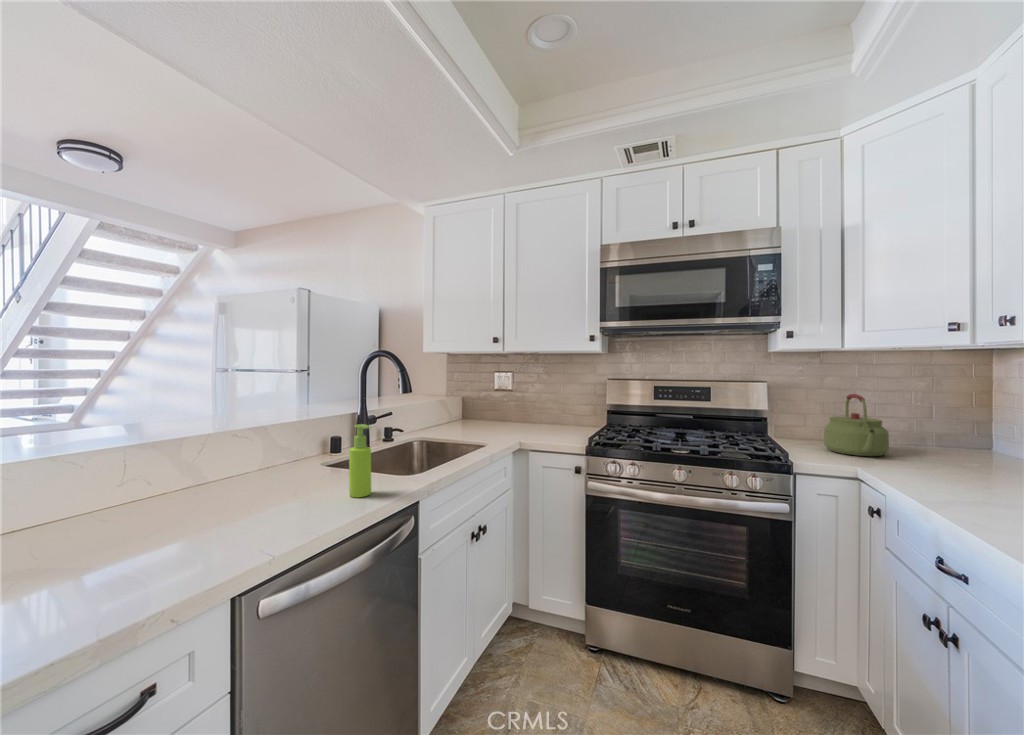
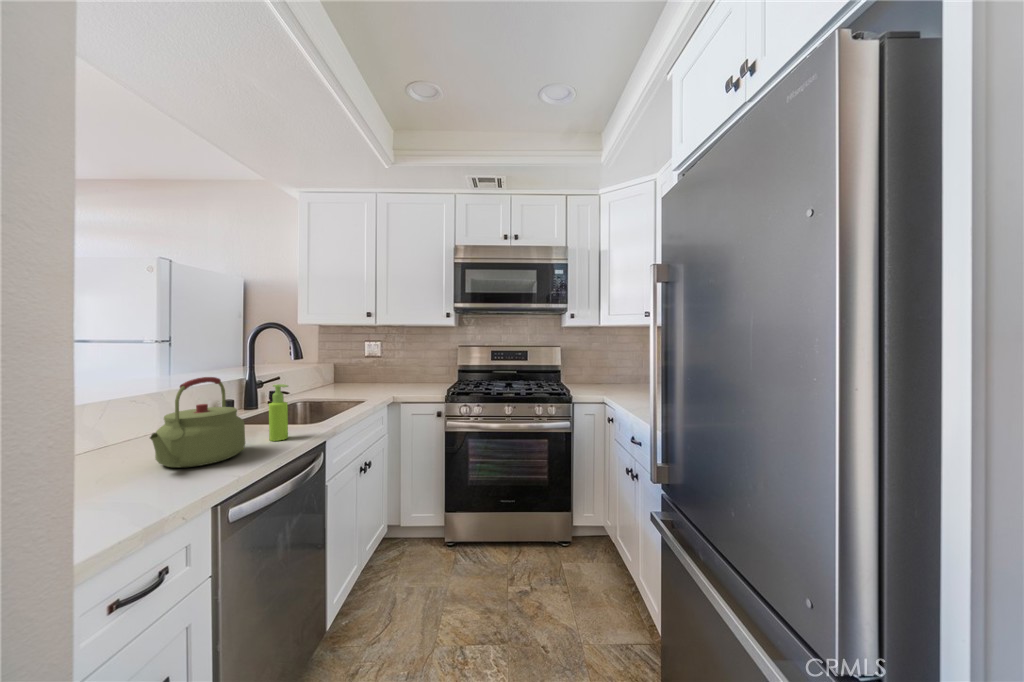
kettle: present [824,394,889,456] -> present [150,377,245,467]

